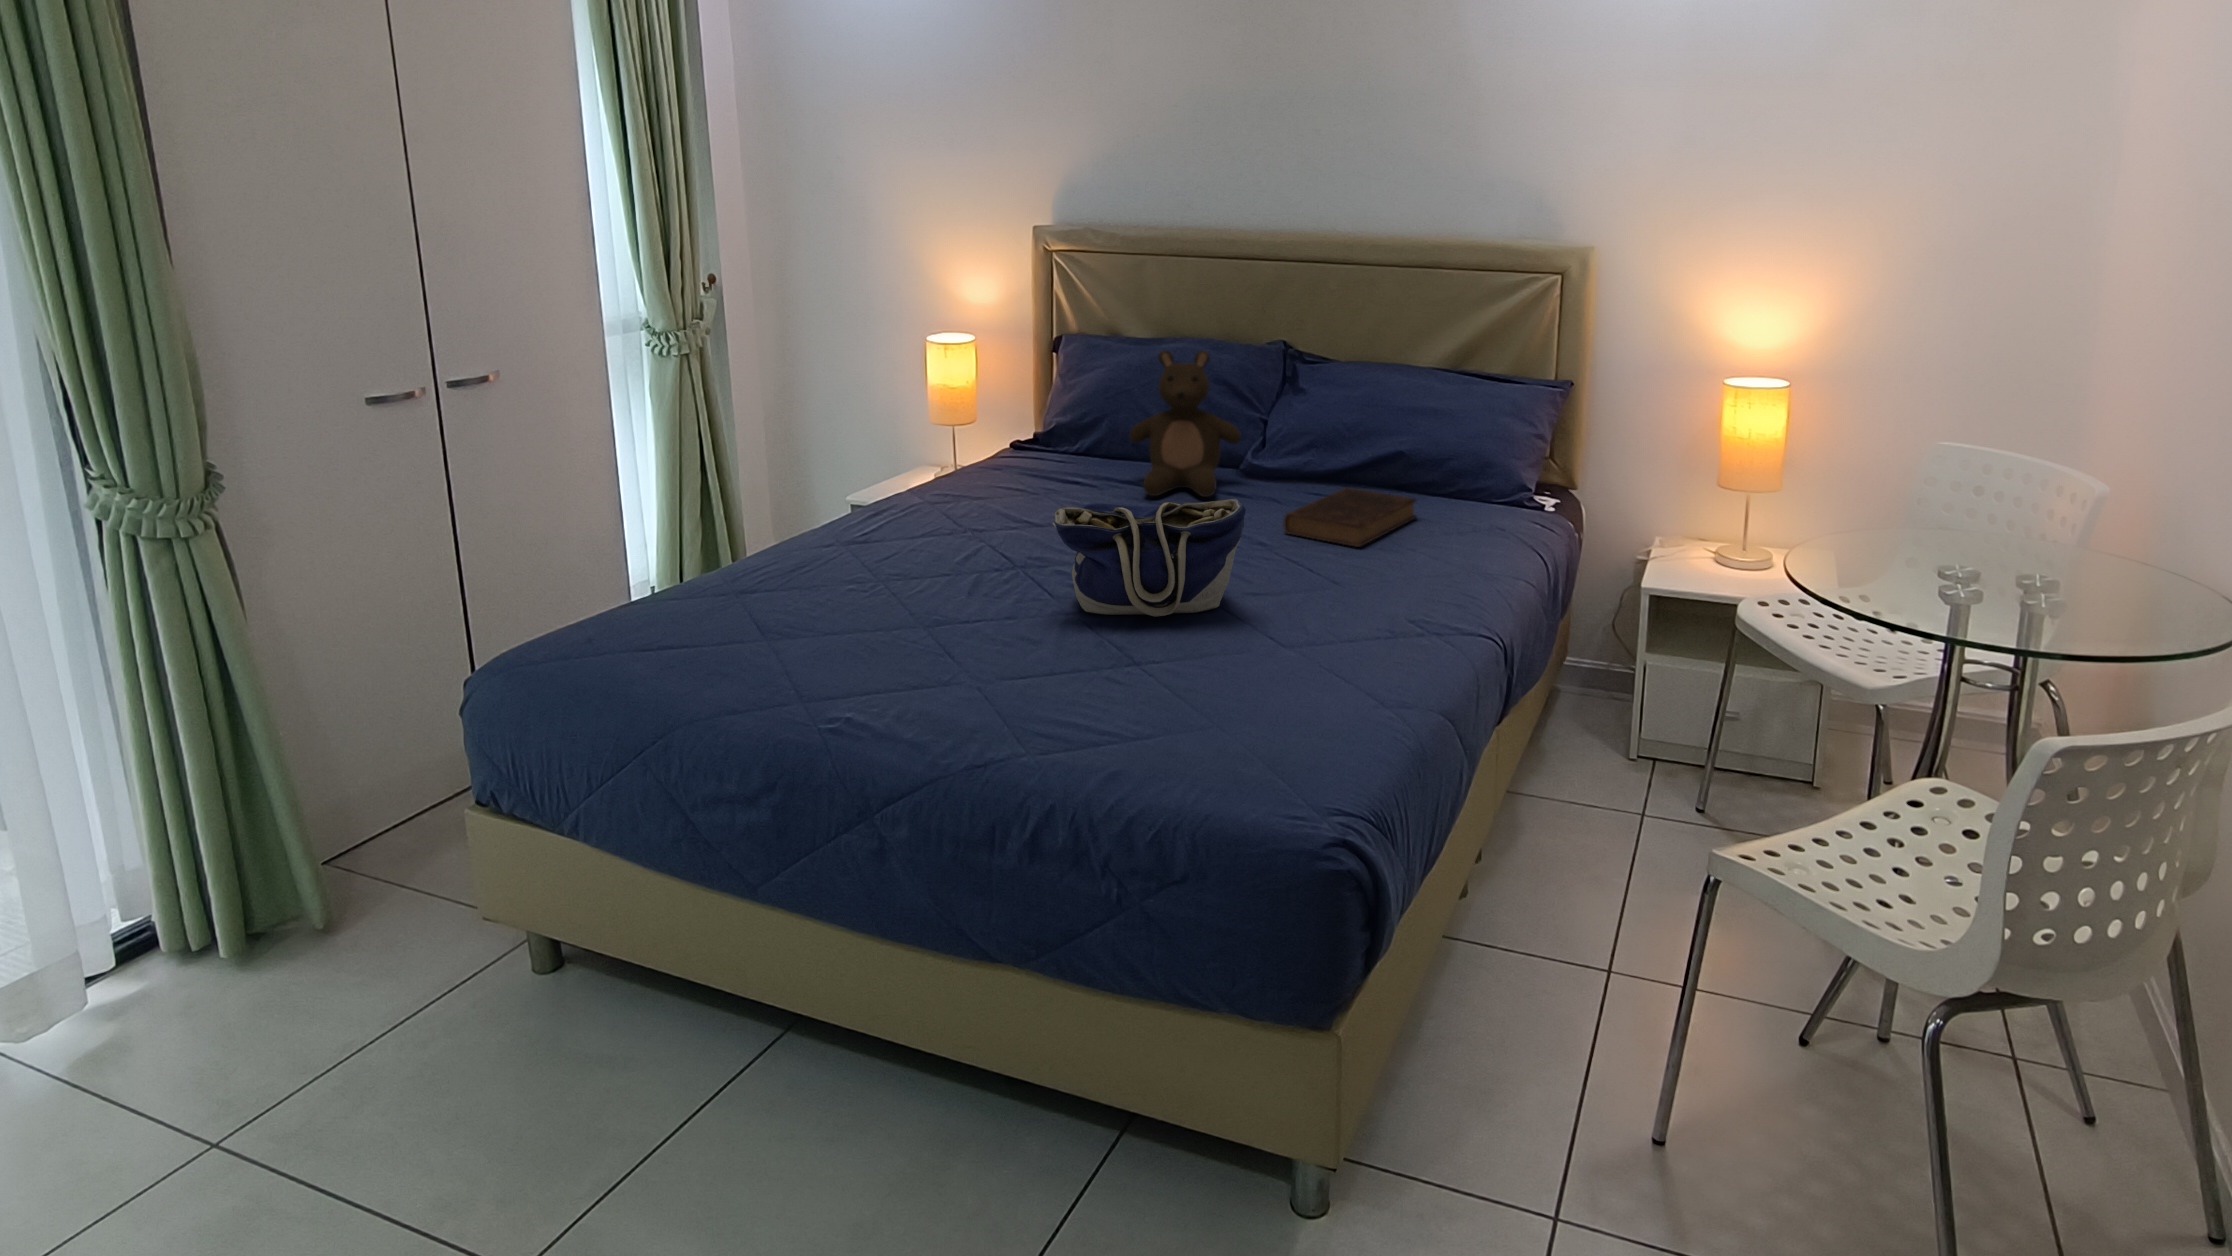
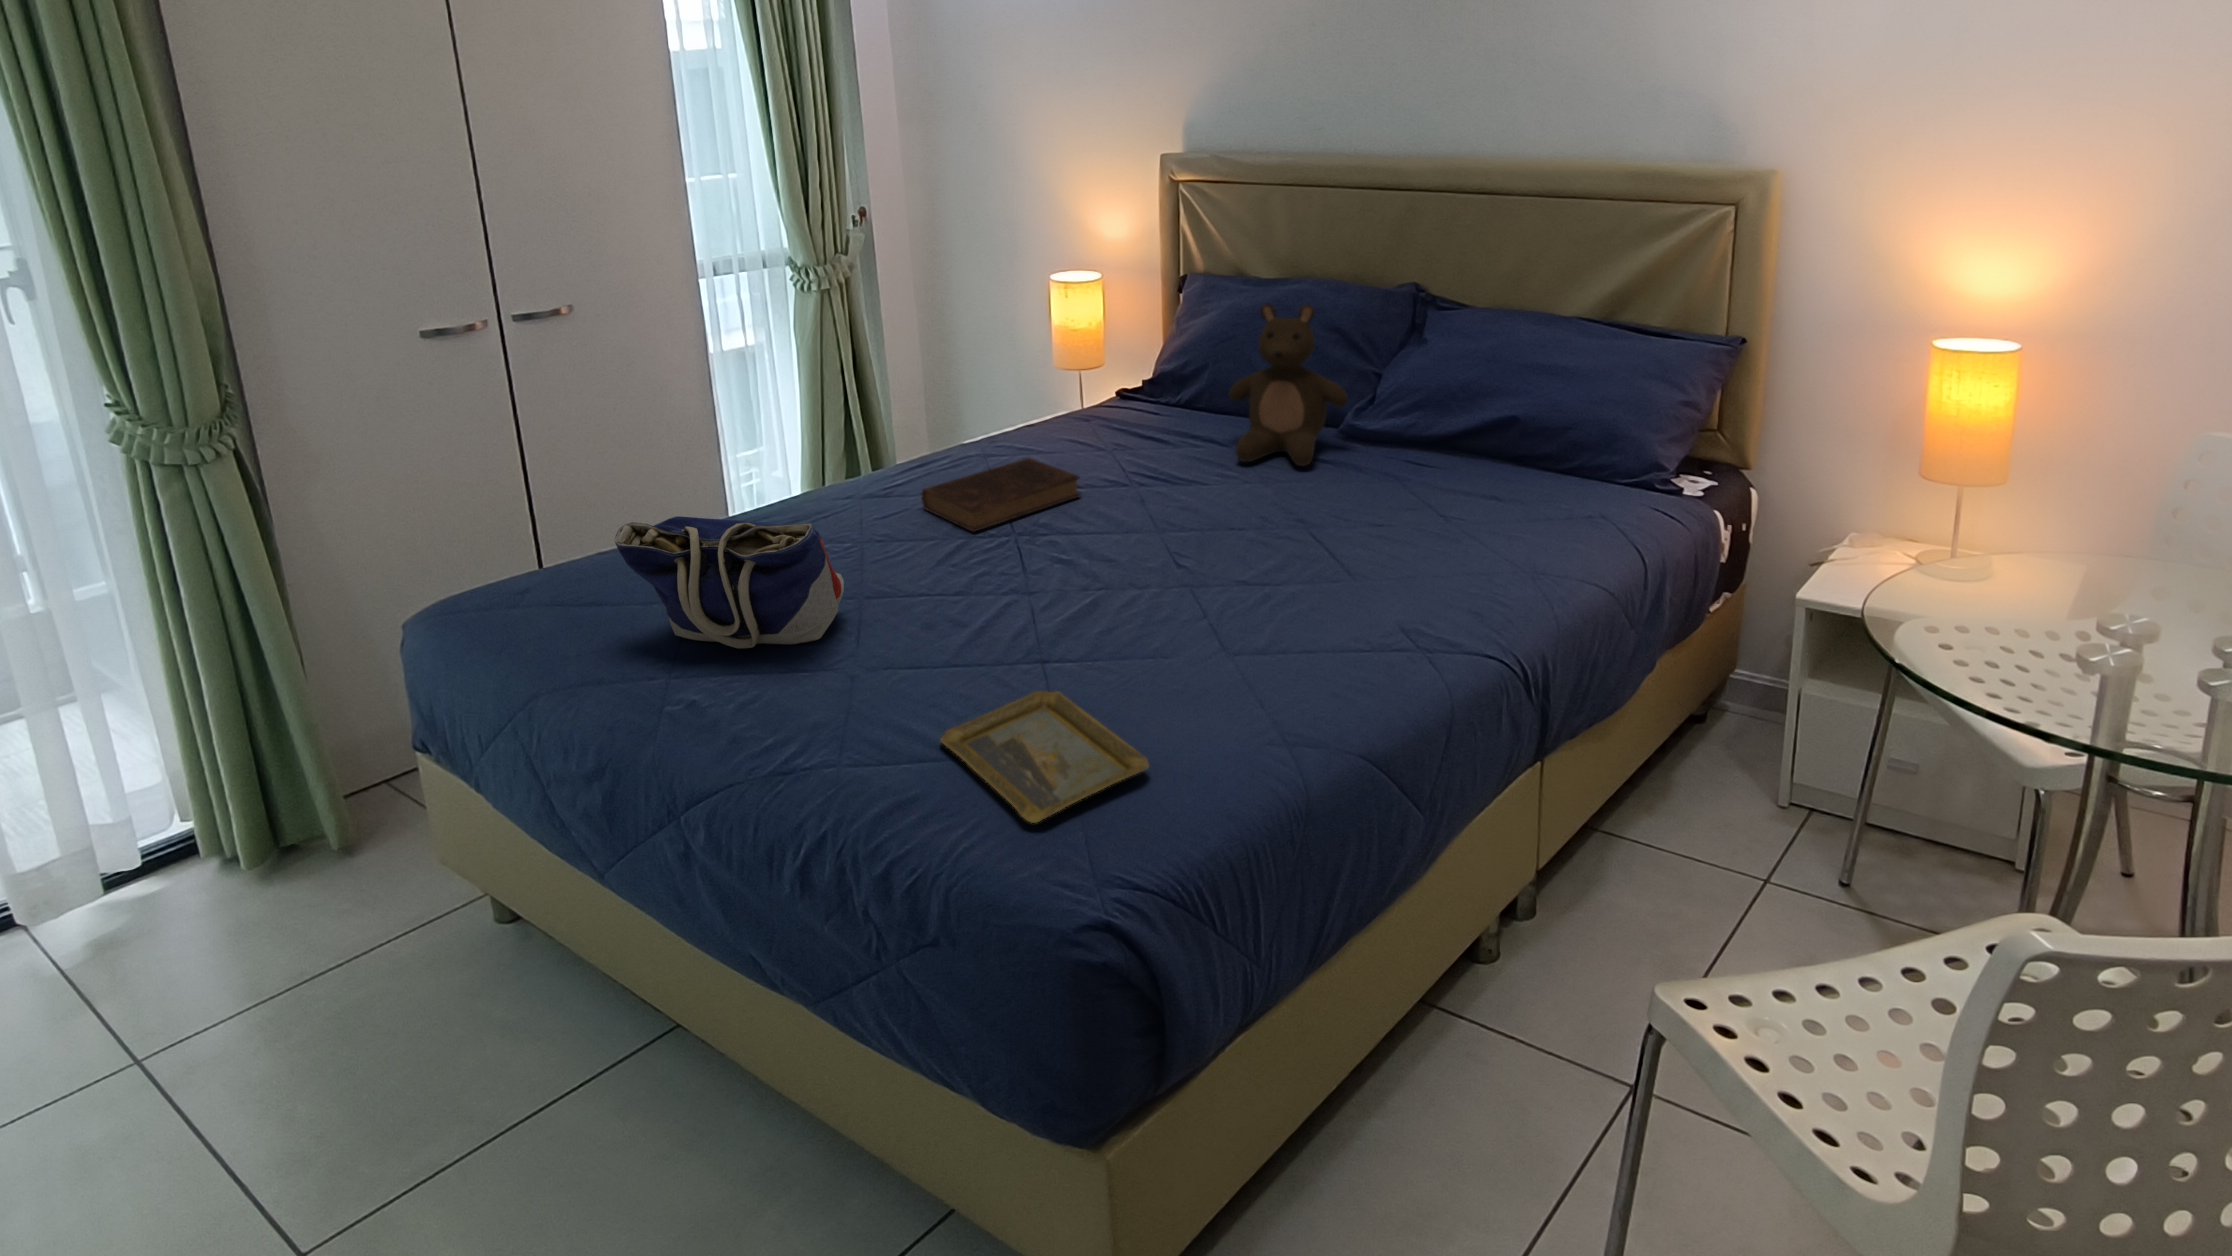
book: present [1284,488,1416,547] -> present [921,458,1081,532]
tote bag: present [1052,499,1246,617] -> present [614,516,844,648]
tray: none [981,662,1177,748] -> present [940,691,1149,823]

